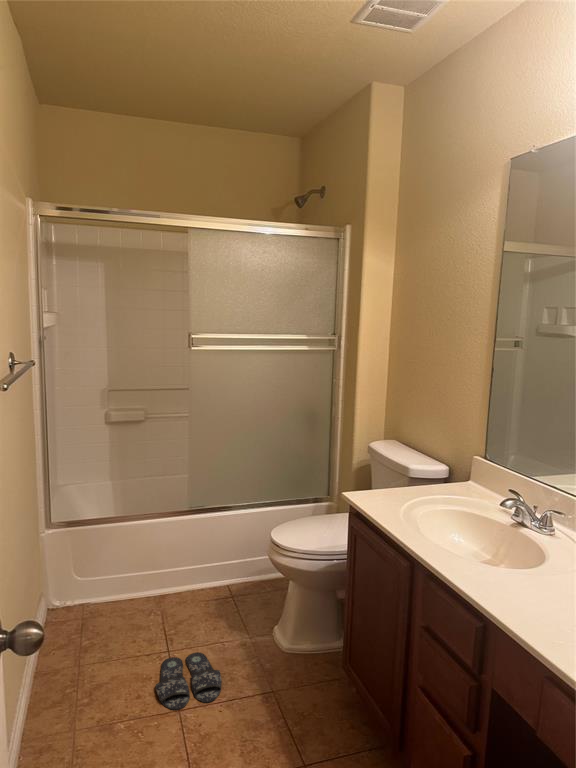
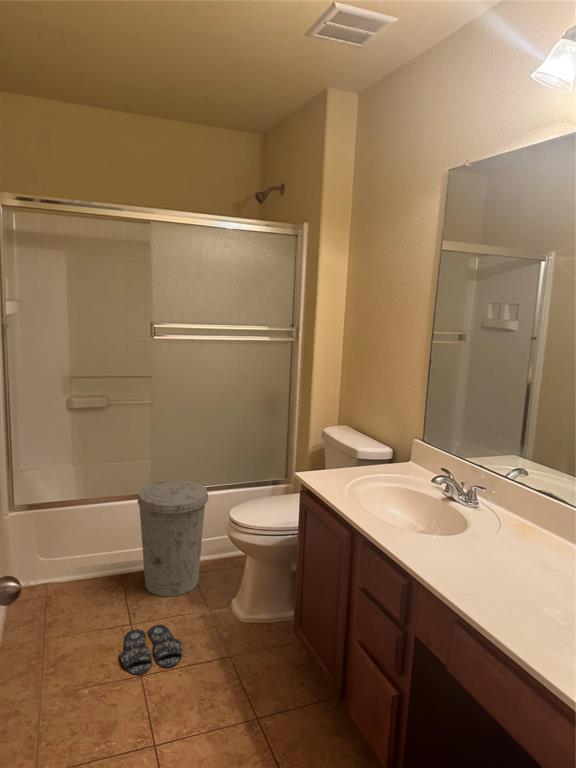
trash can: none [175,497,248,620] -> present [138,481,208,596]

